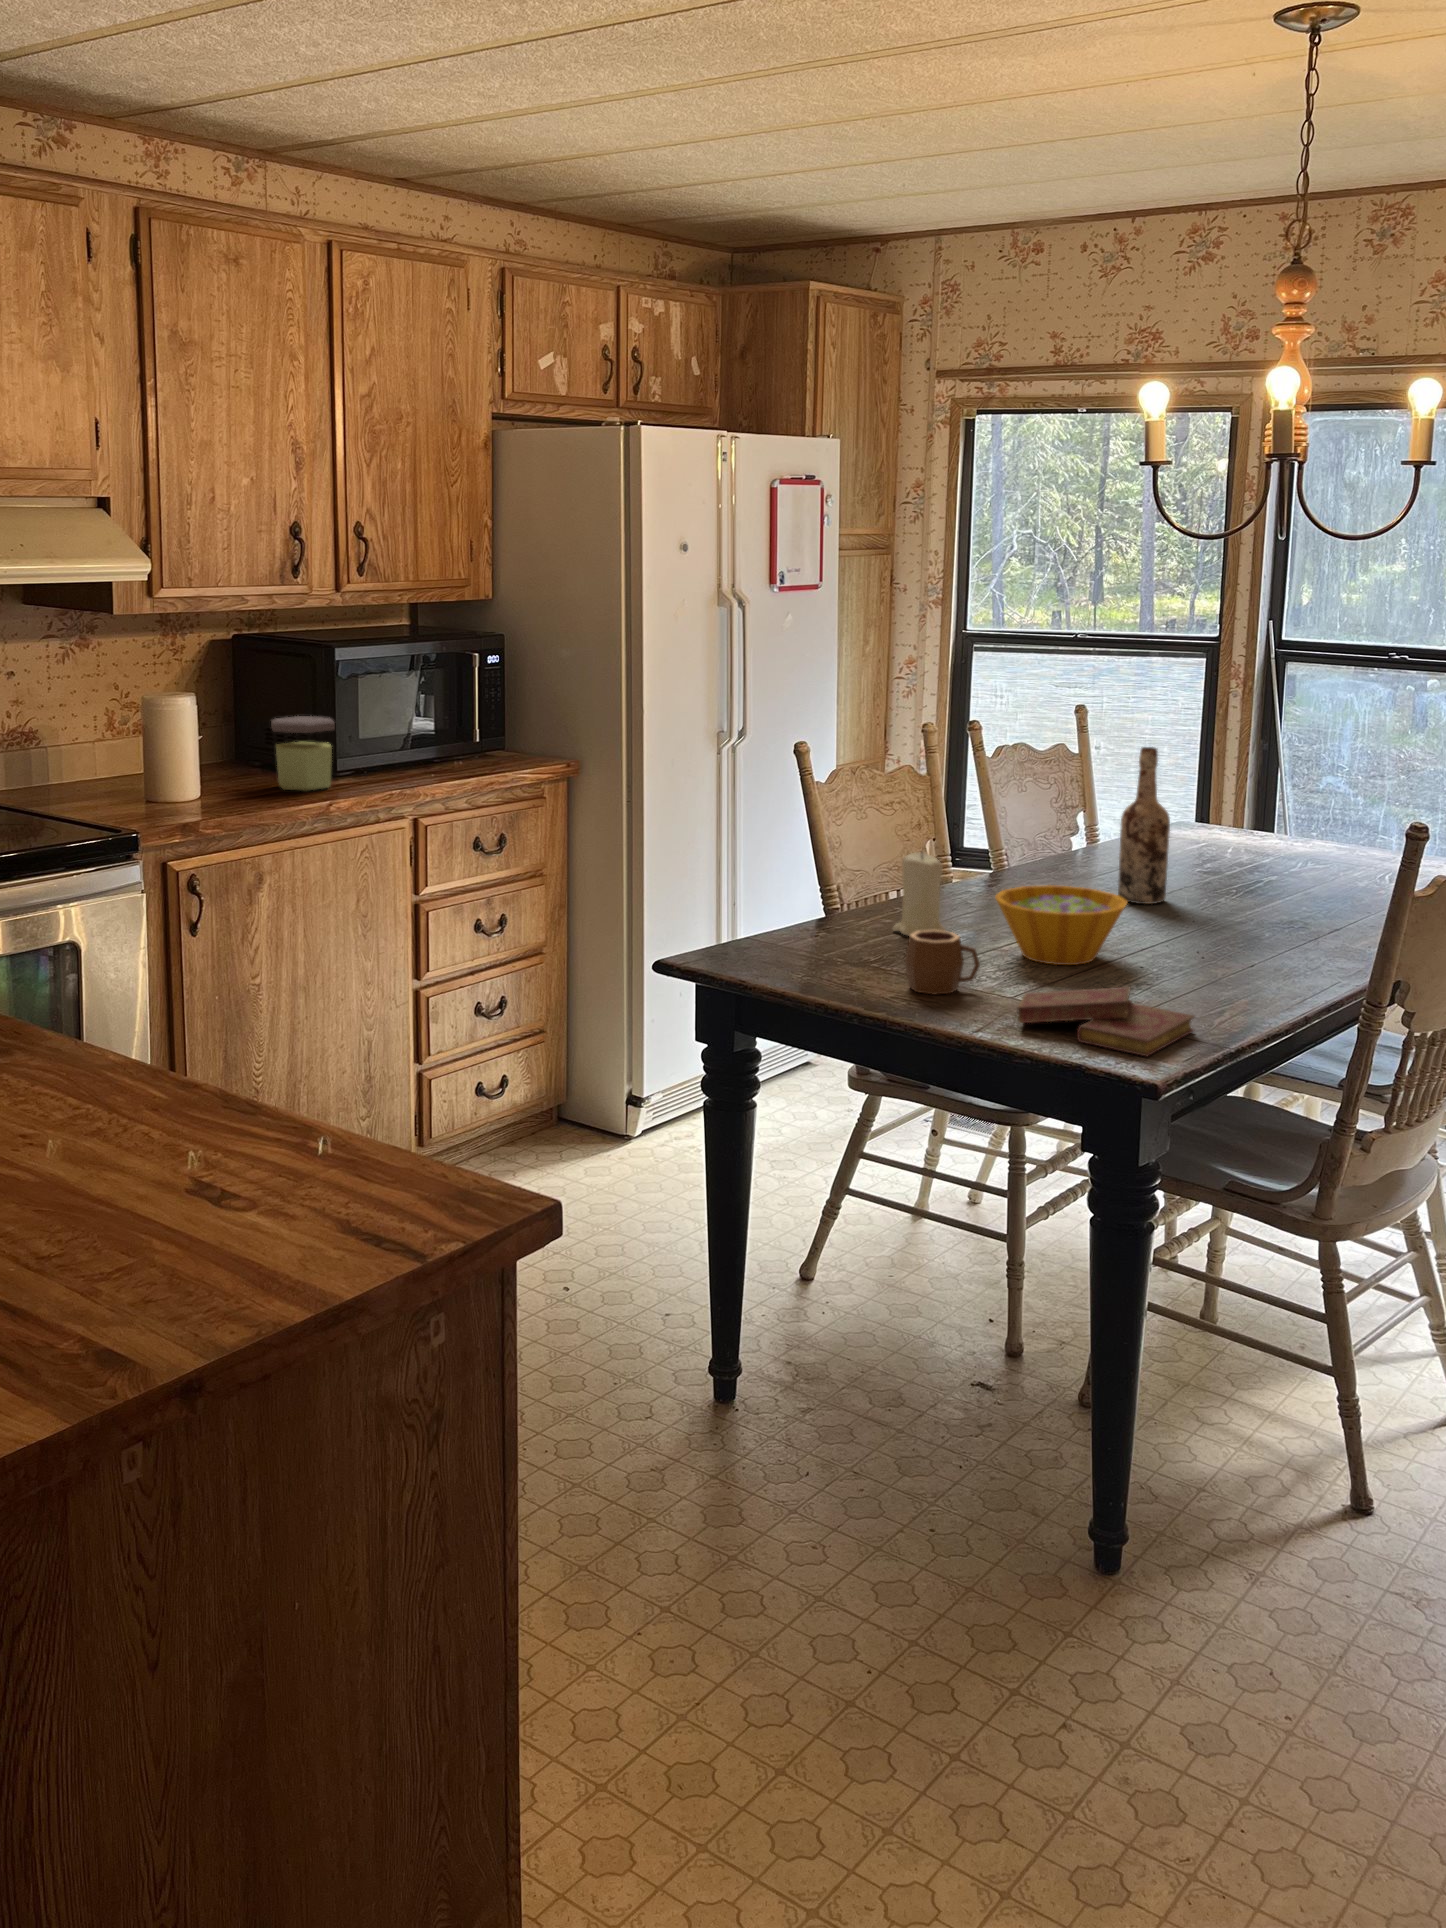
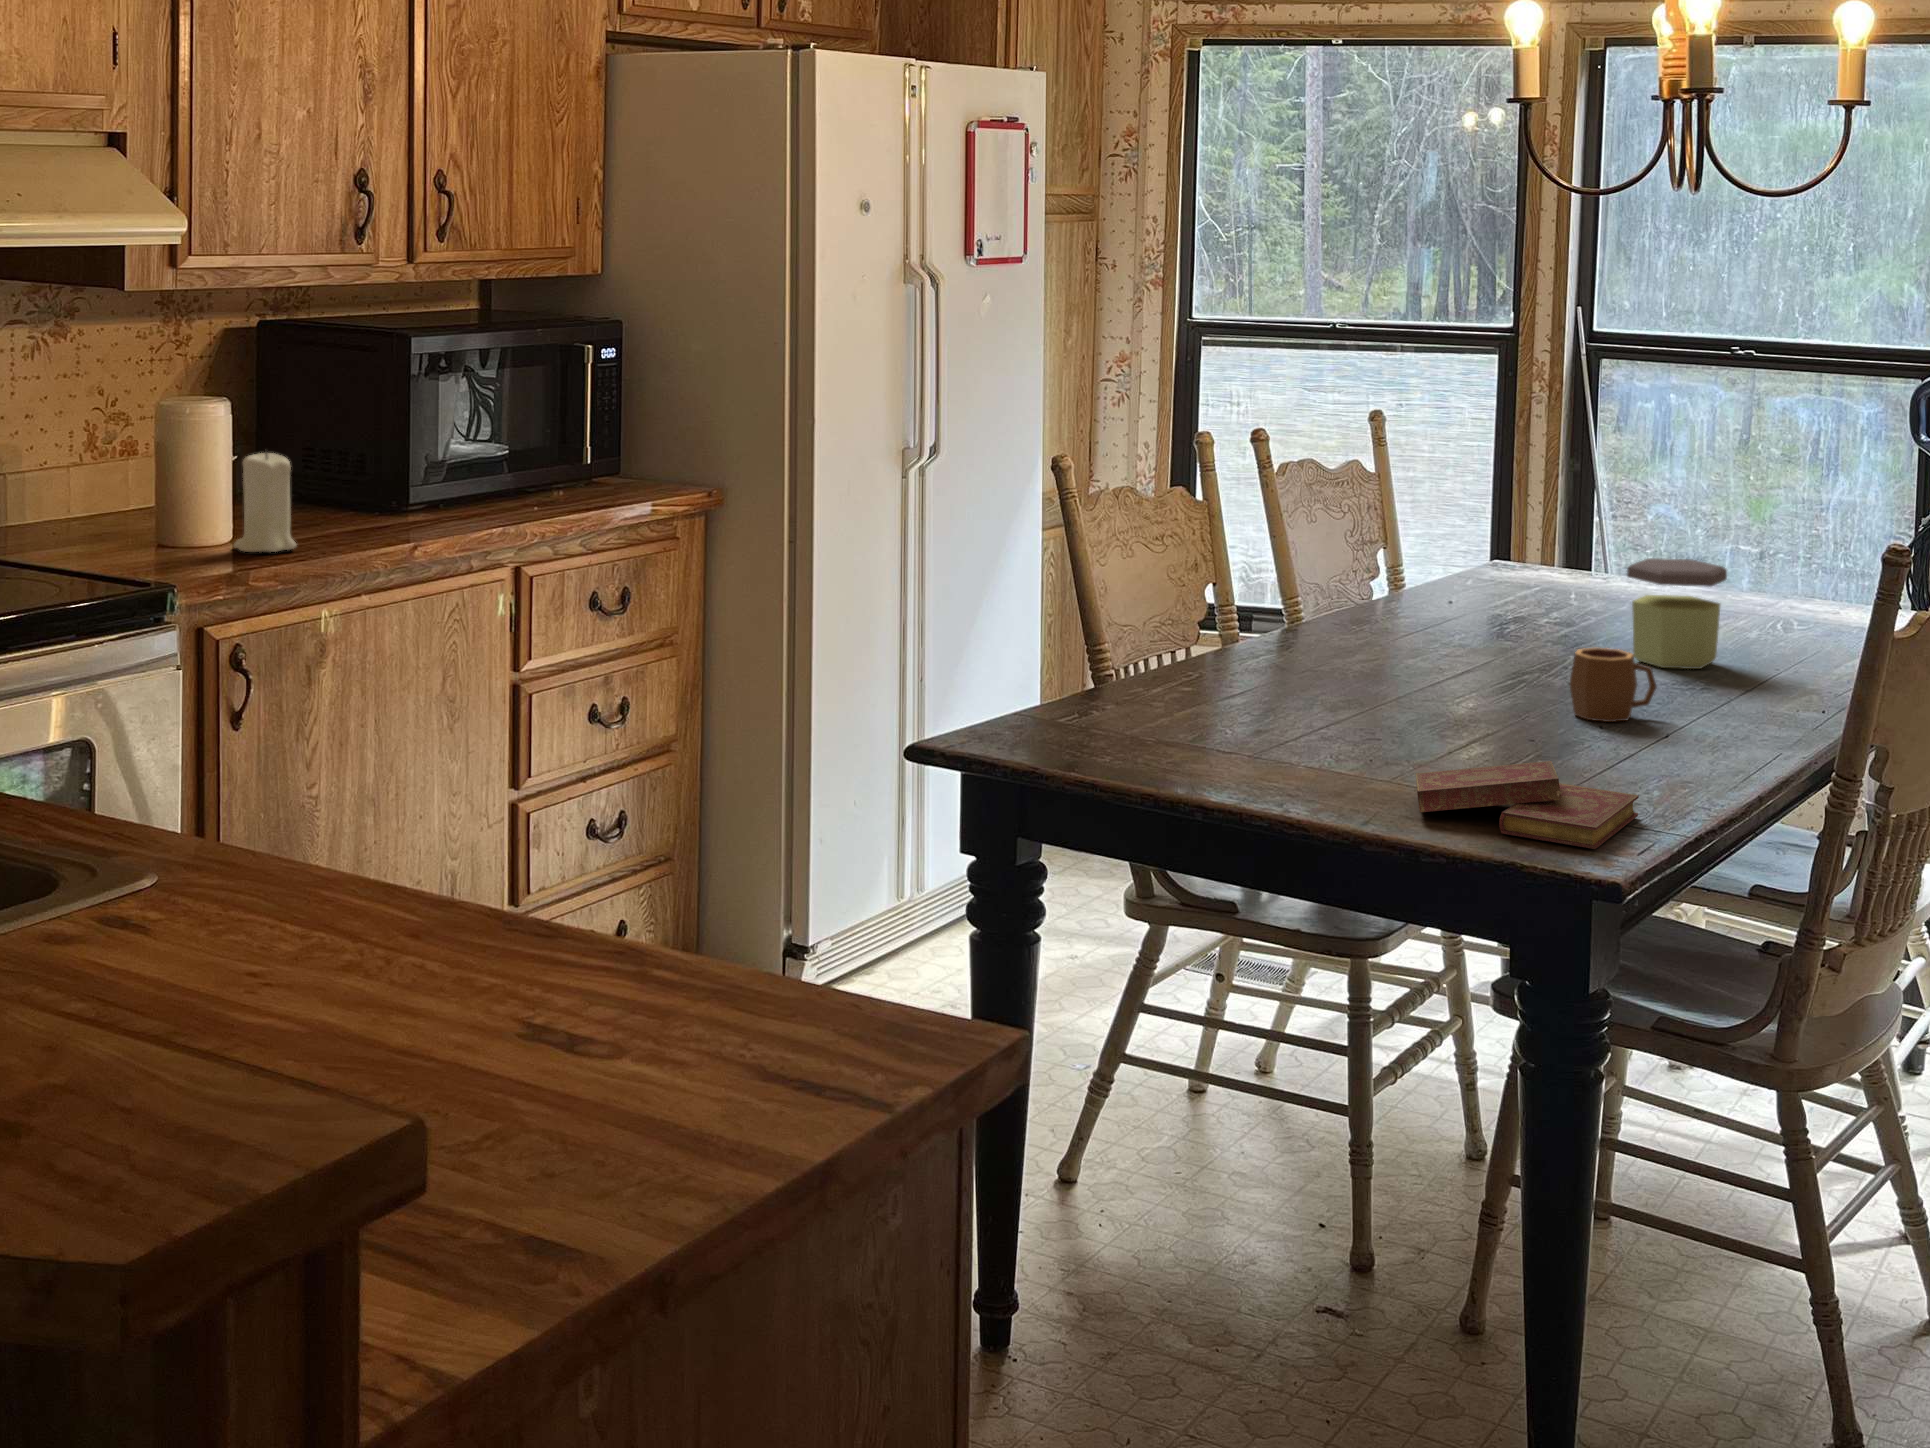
jar: present [271,716,335,791] -> present [1627,558,1727,669]
wine bottle: present [1118,747,1170,904] -> none [1468,459,1531,661]
candle: present [893,852,946,936] -> present [234,451,296,552]
bowl: present [995,885,1128,965] -> none [1344,637,1514,739]
mug: present [905,930,980,995] -> present [1570,648,1656,722]

